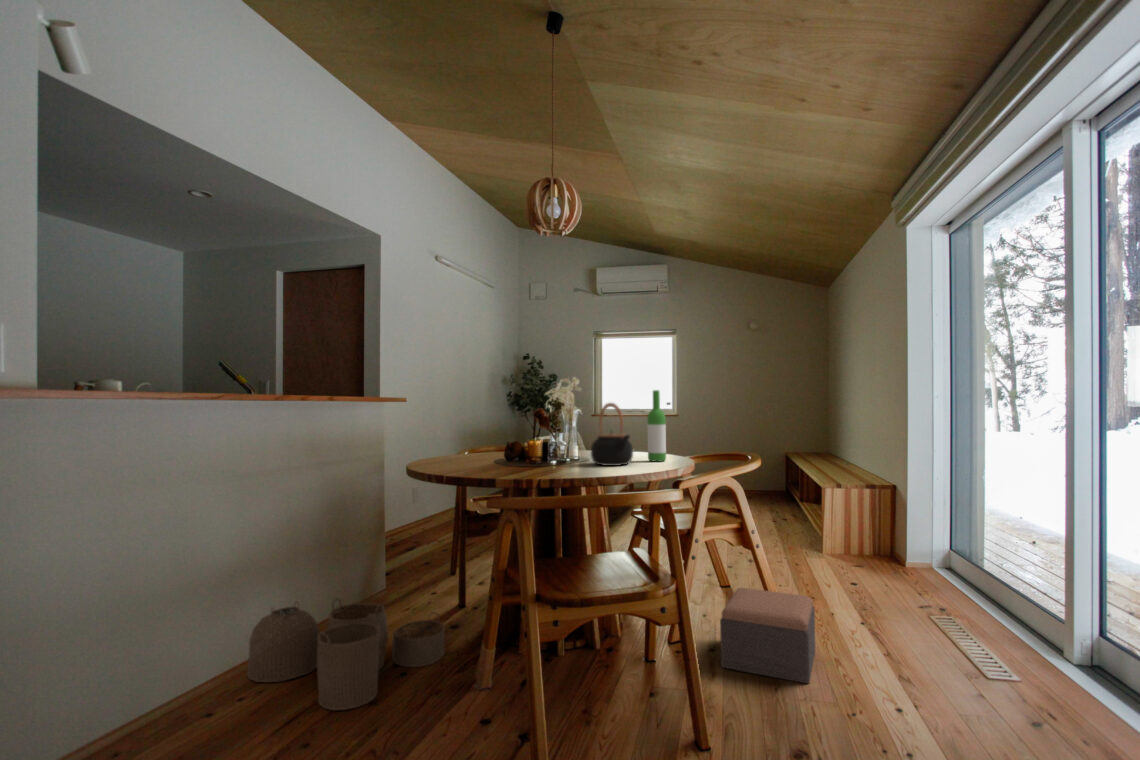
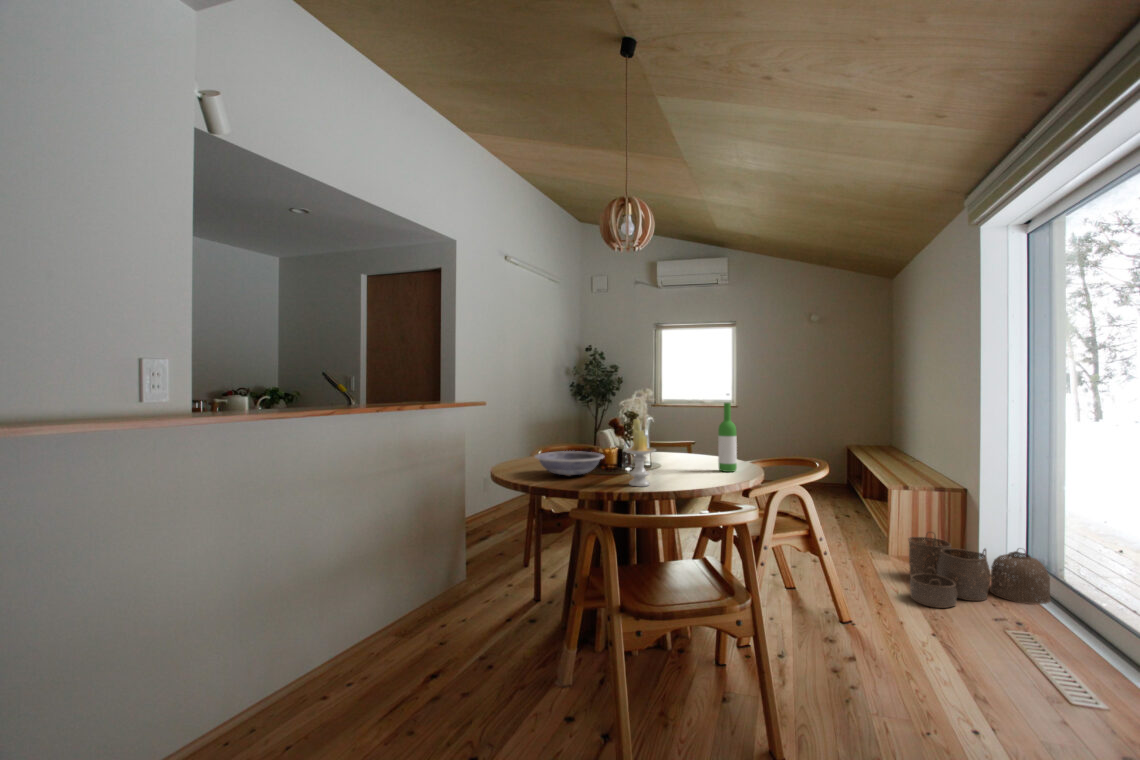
candle: none [546,403,581,473] -> present [623,419,656,486]
teapot: present [591,403,633,466] -> none [664,415,705,477]
bowl: none [454,444,529,467] -> present [535,451,604,476]
footstool: present [720,588,815,684] -> none [791,597,886,698]
woven basket: present [246,599,445,710] -> present [908,532,1051,608]

